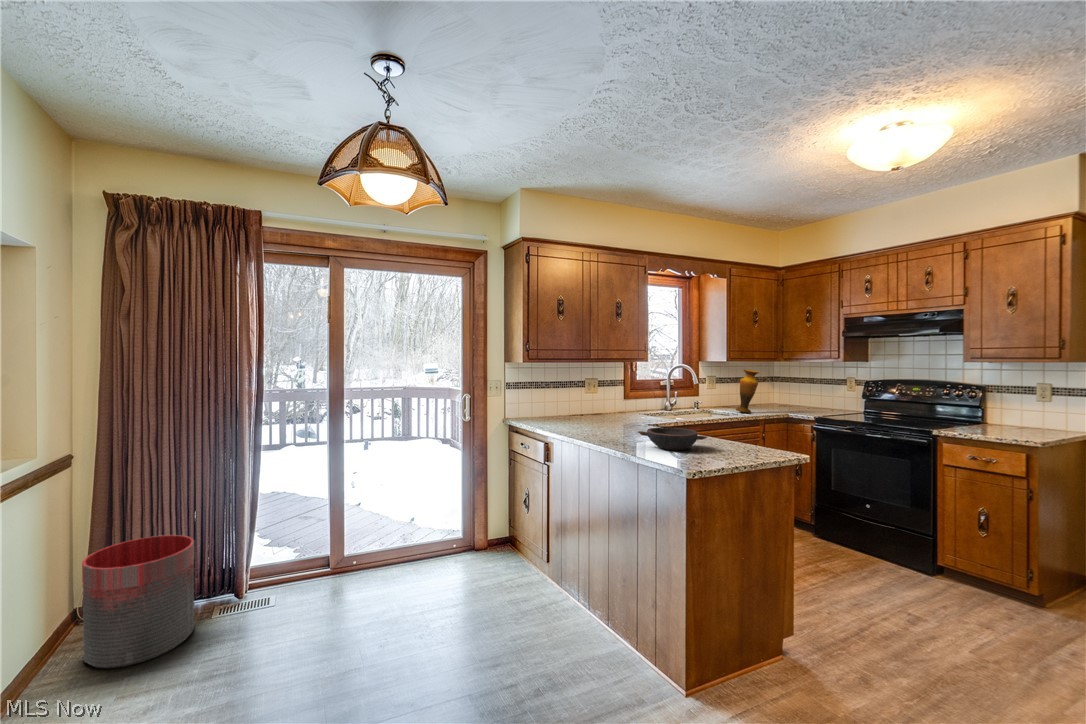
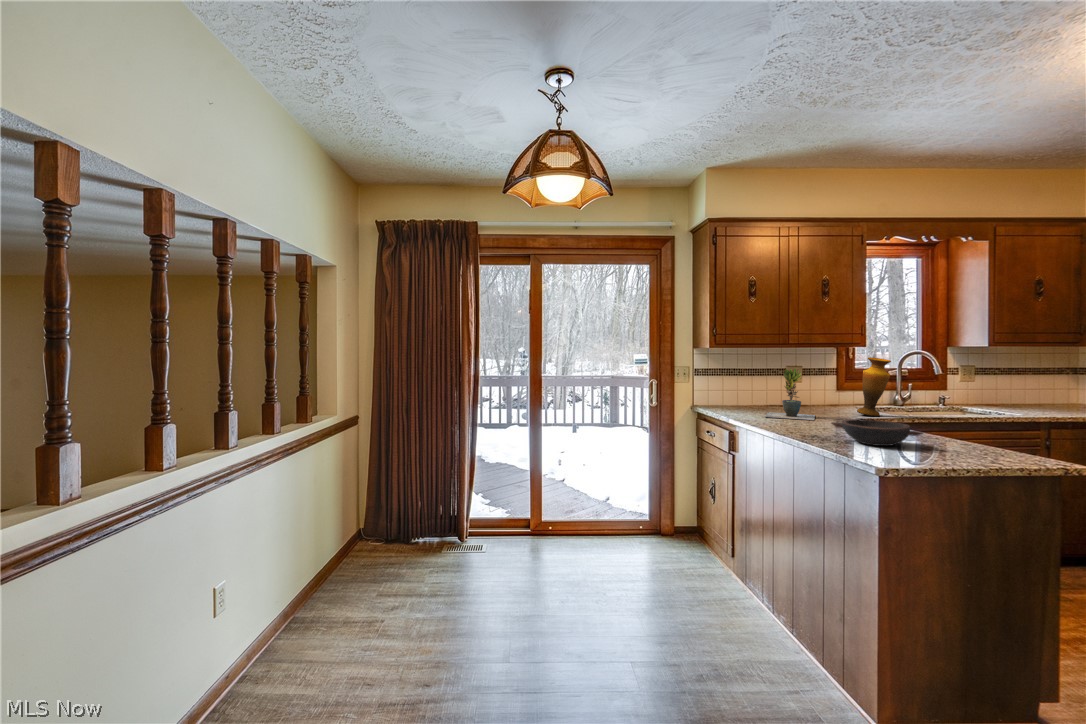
vase: present [736,370,759,413] -> present [857,357,891,416]
potted plant: none [574,381,615,428] -> present [765,369,815,420]
trash can: present [82,535,195,668] -> none [360,482,429,574]

